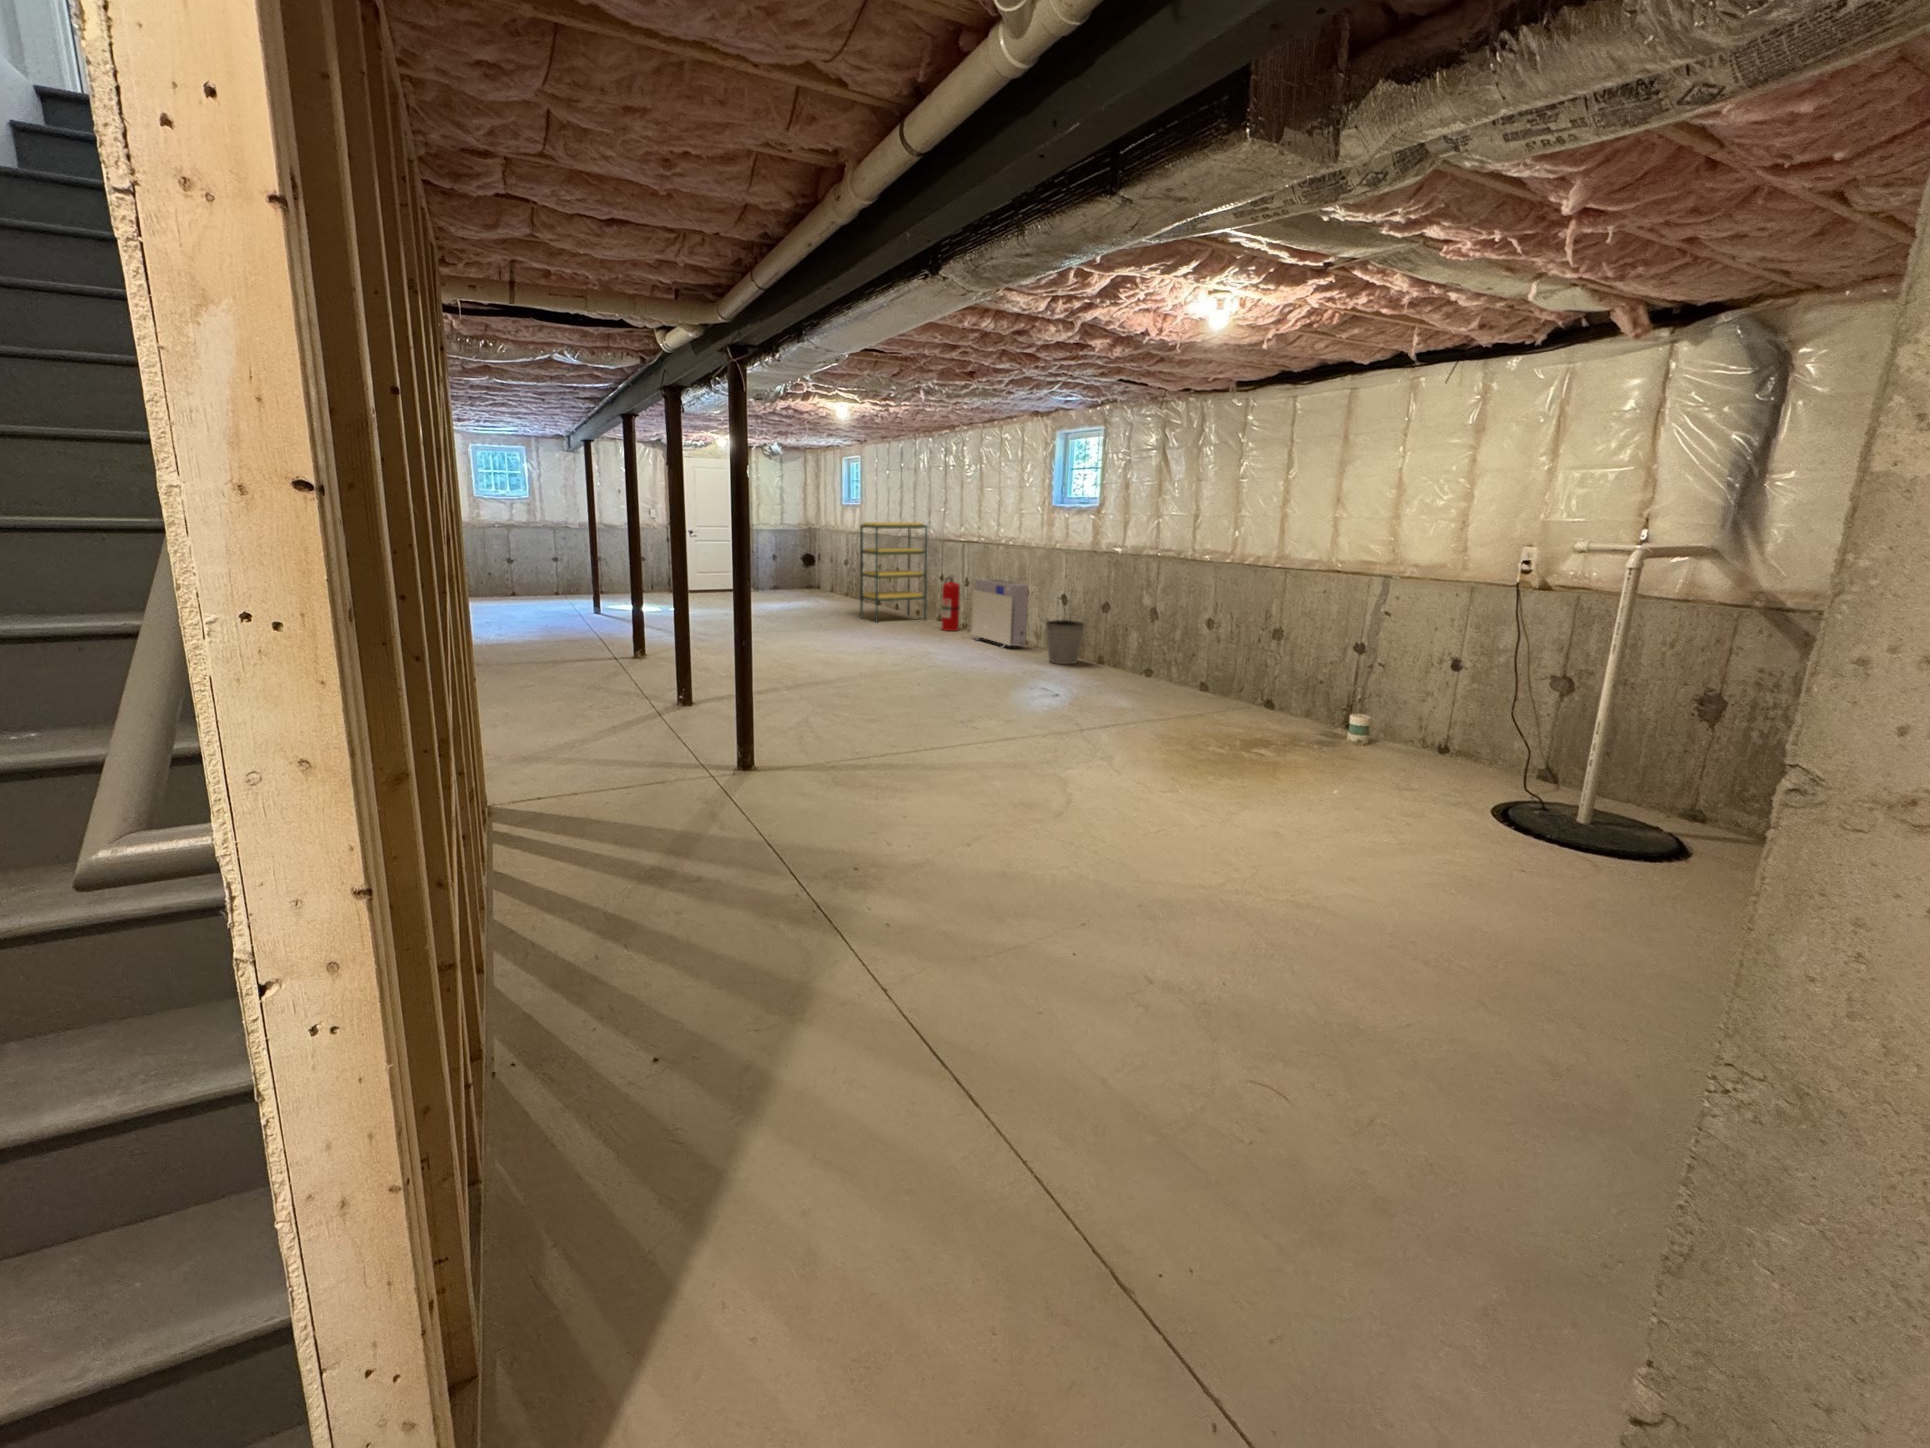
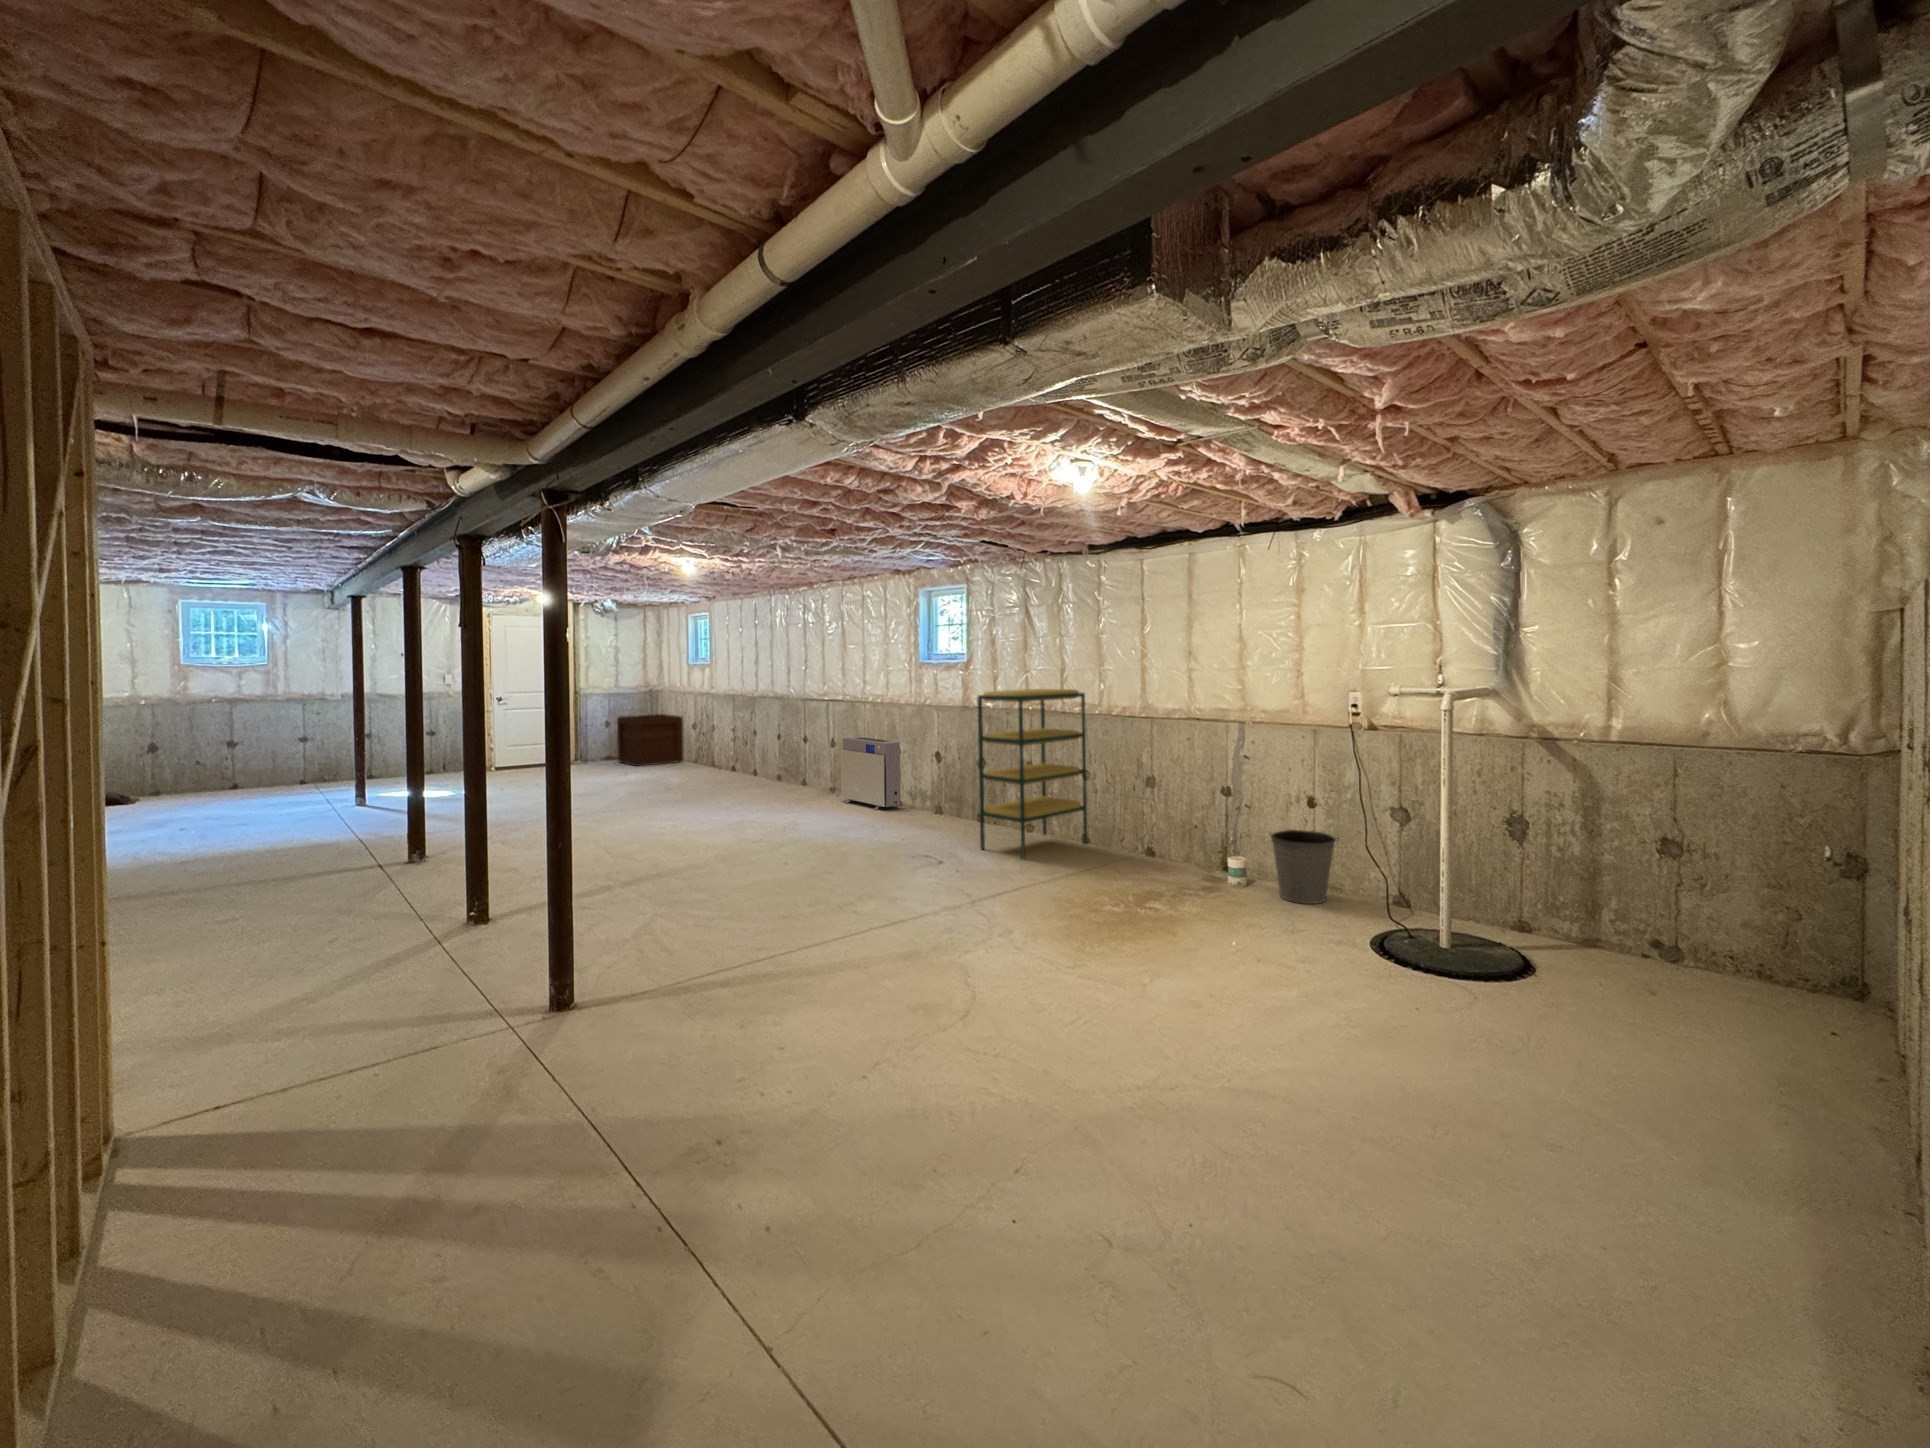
shelving unit: present [860,522,927,622] -> present [978,689,1087,860]
wooden crate: none [780,552,835,597] -> present [617,714,683,766]
fire extinguisher: present [942,574,960,631] -> none [807,733,827,795]
bucket: present [1046,620,1085,664] -> present [1270,830,1338,904]

